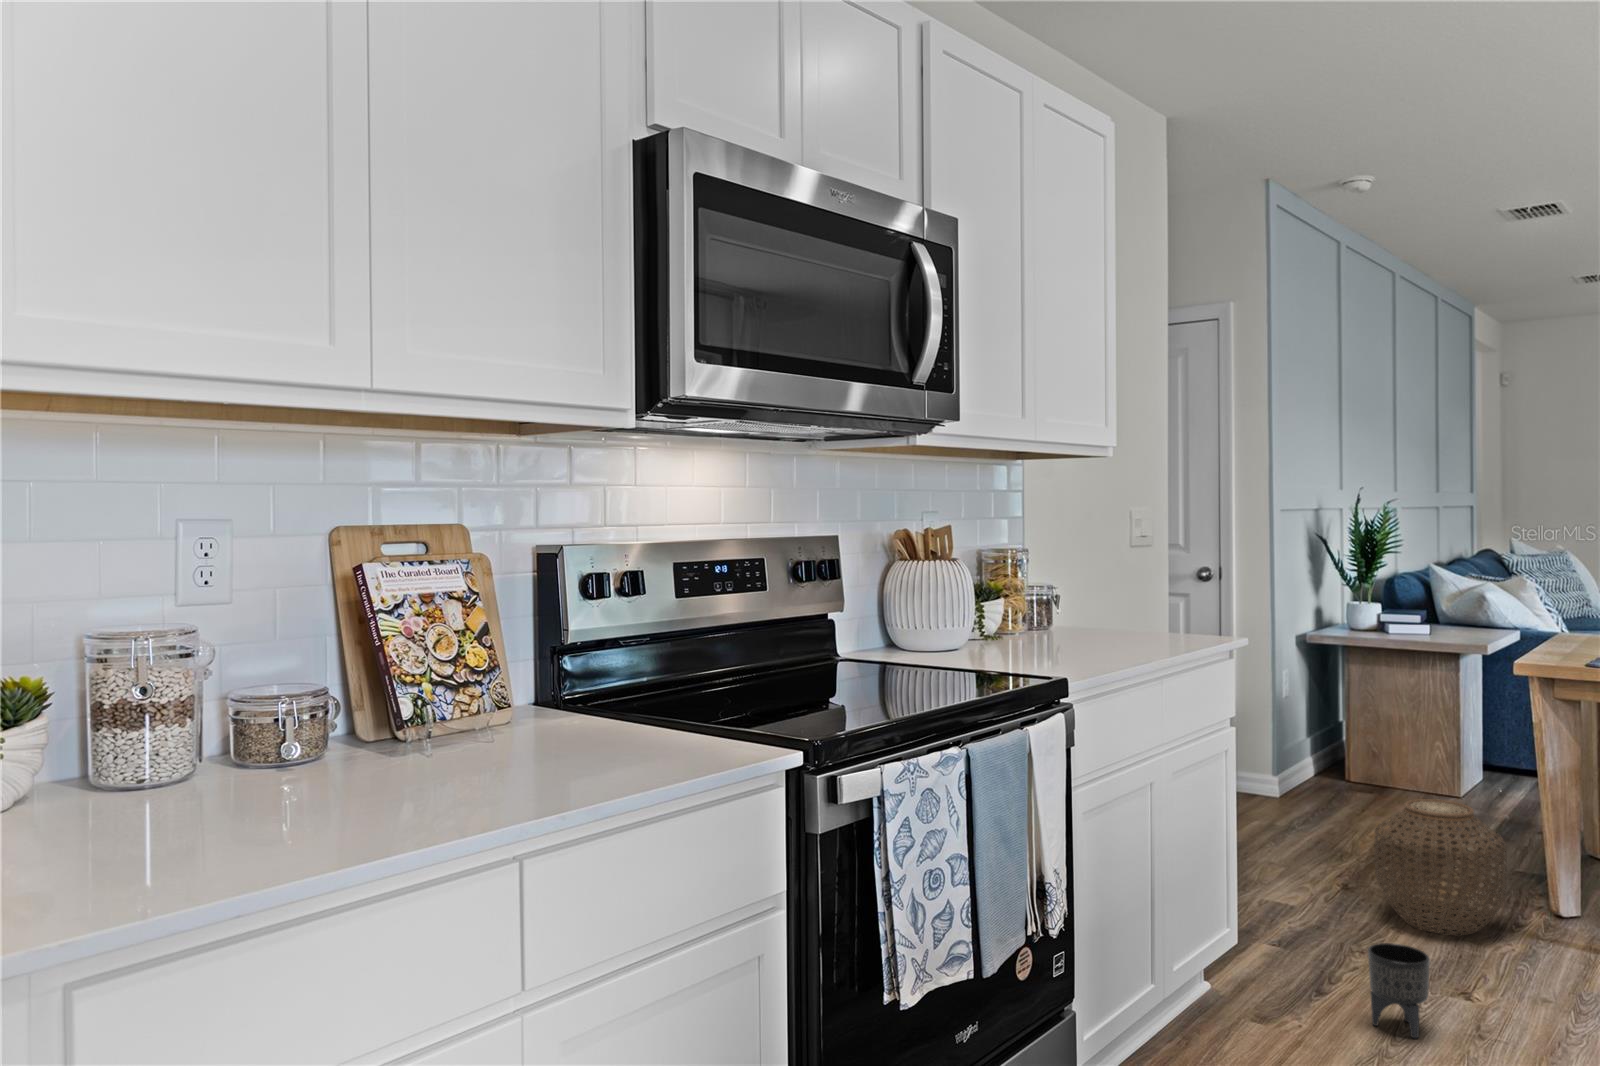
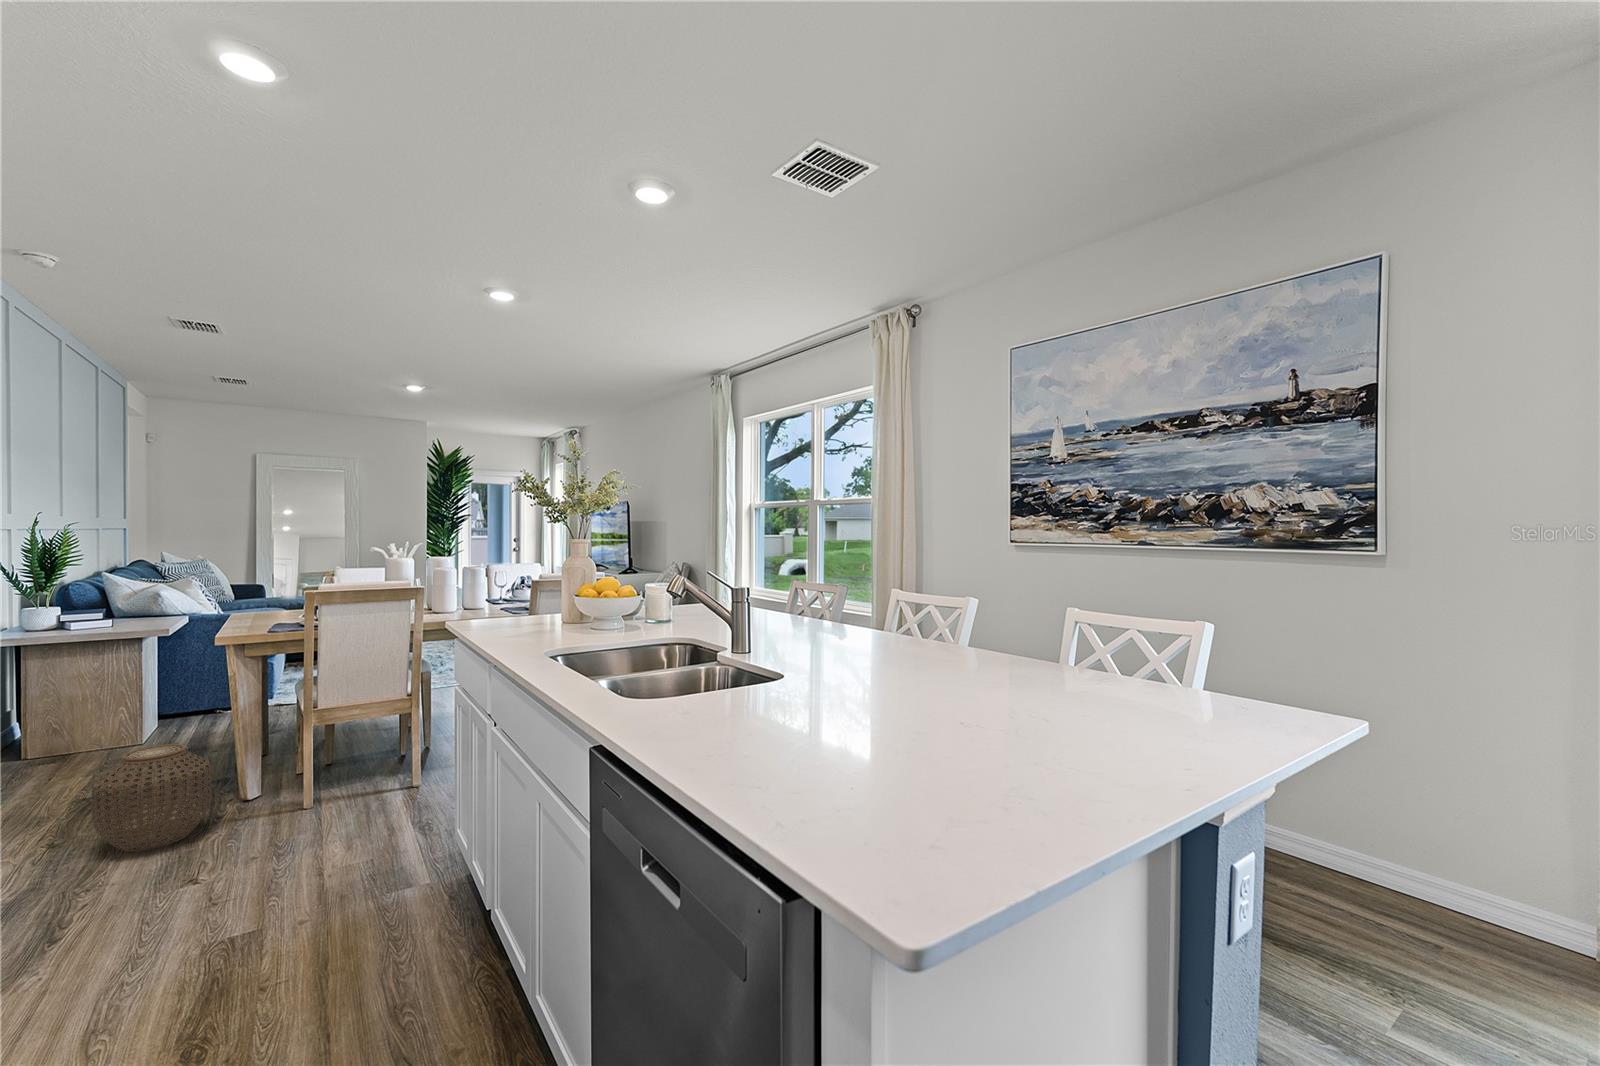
planter: present [1368,943,1430,1038] -> none [113,862,173,941]

